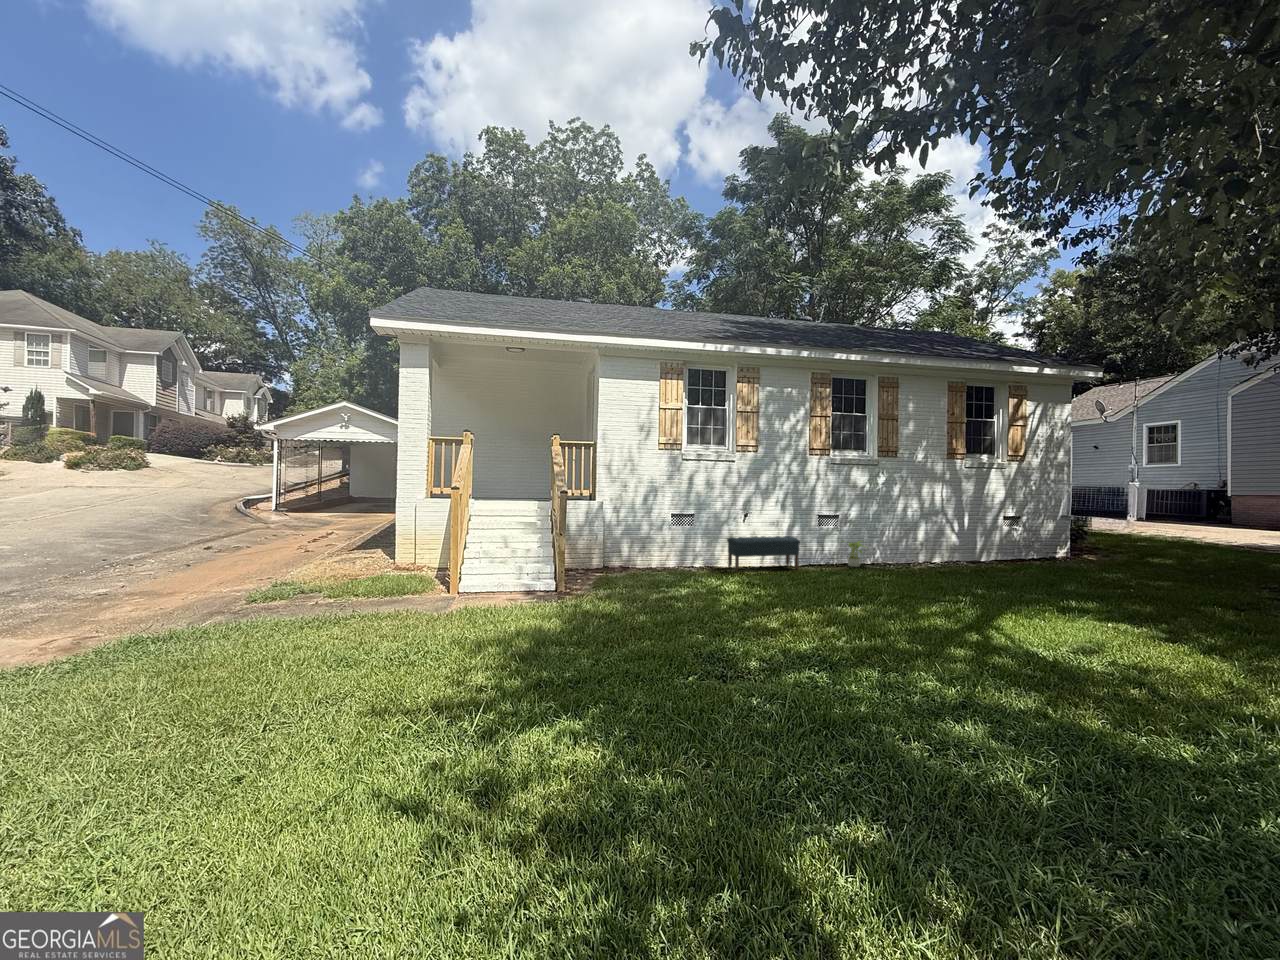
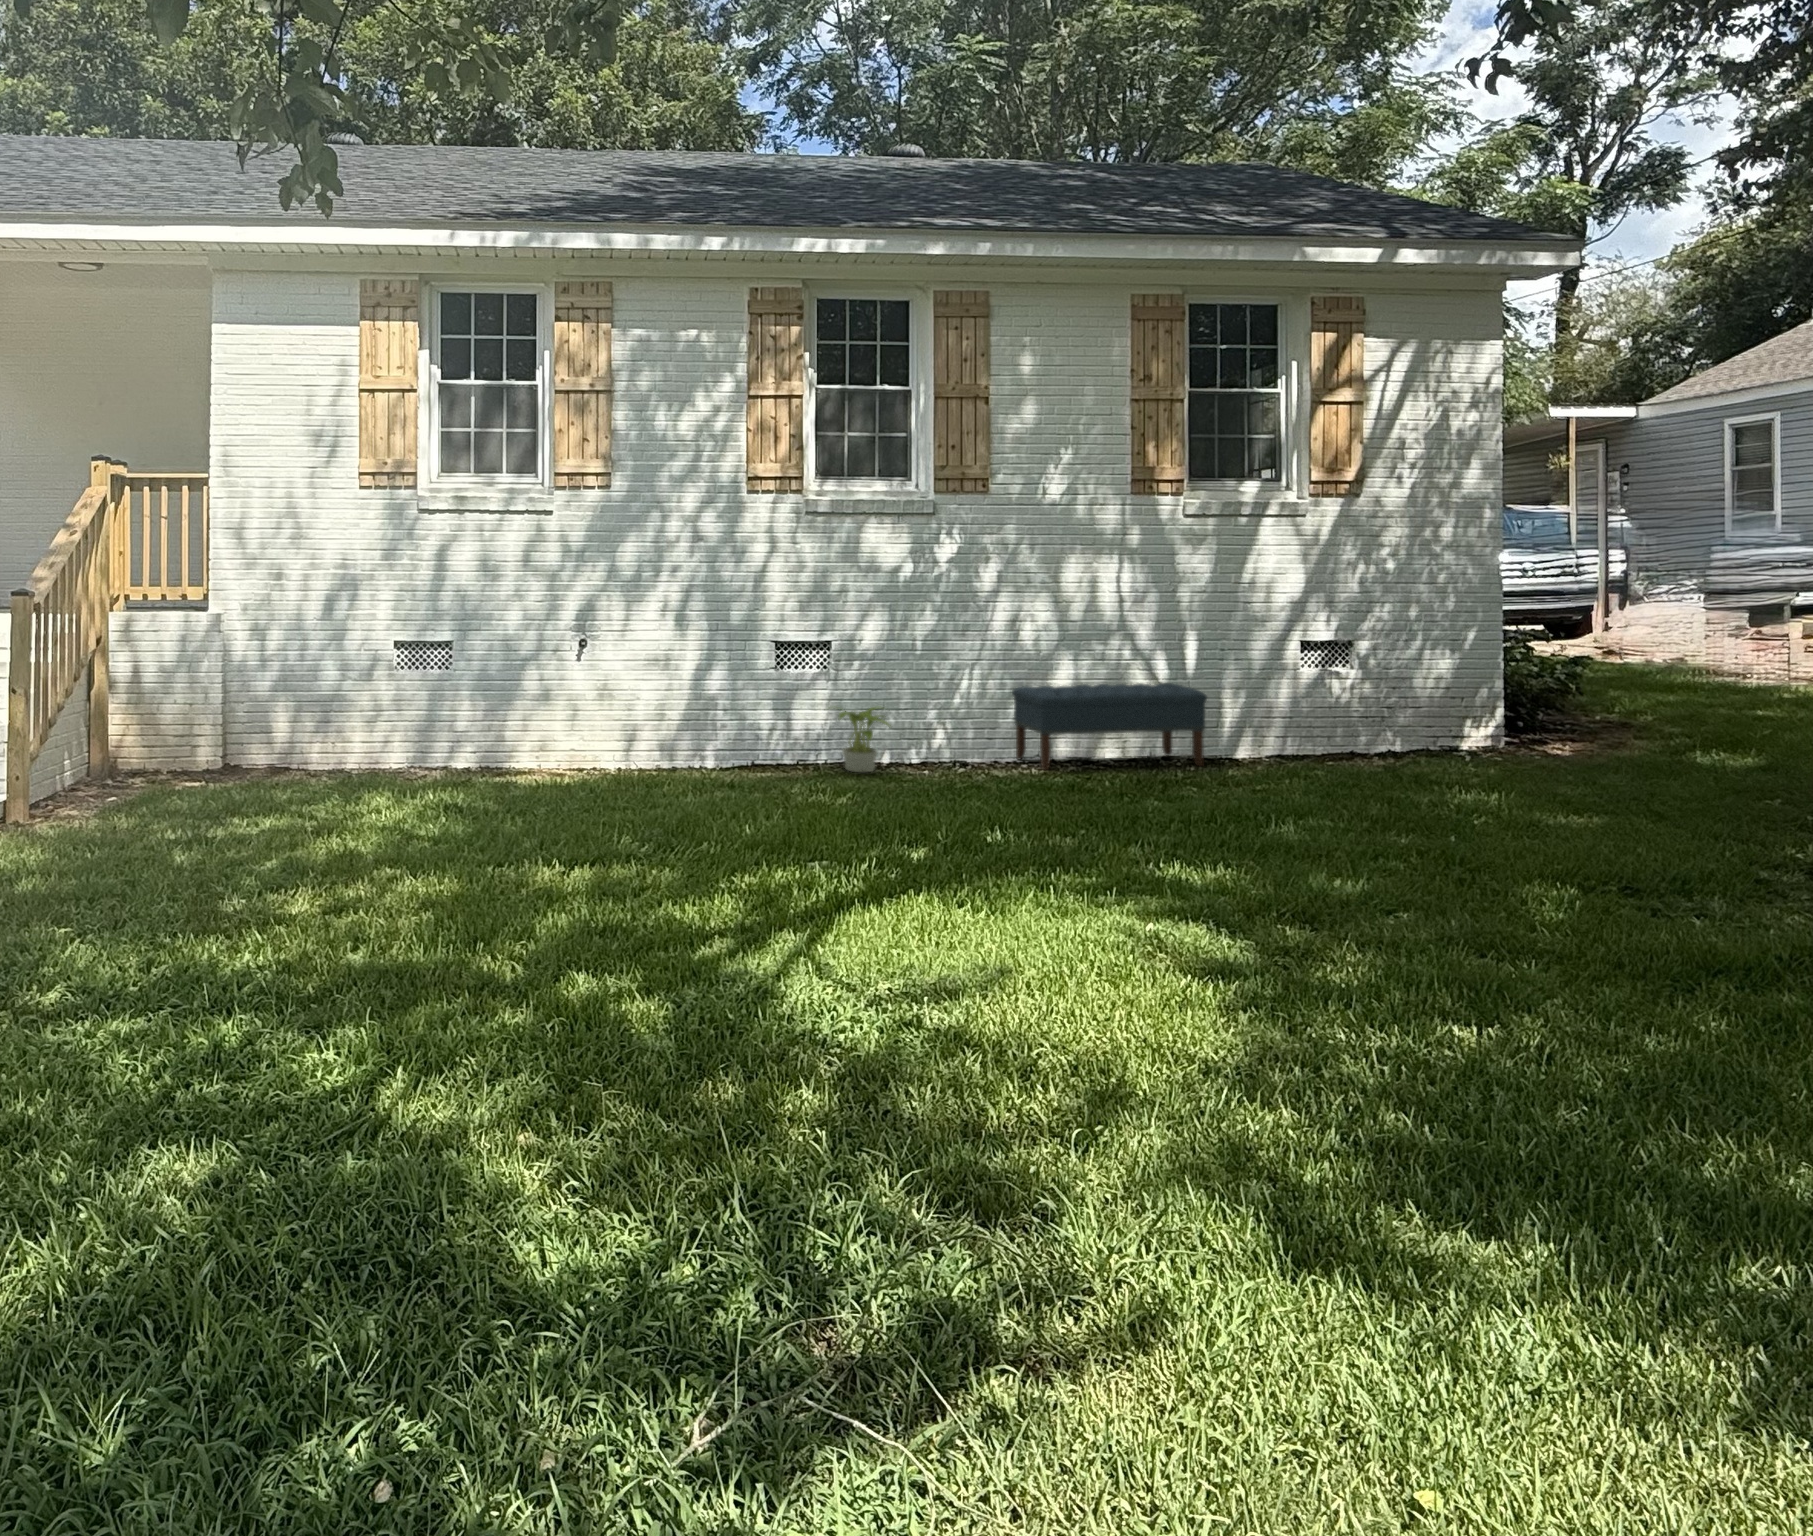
bench: present [727,536,800,571] -> present [1012,683,1207,770]

